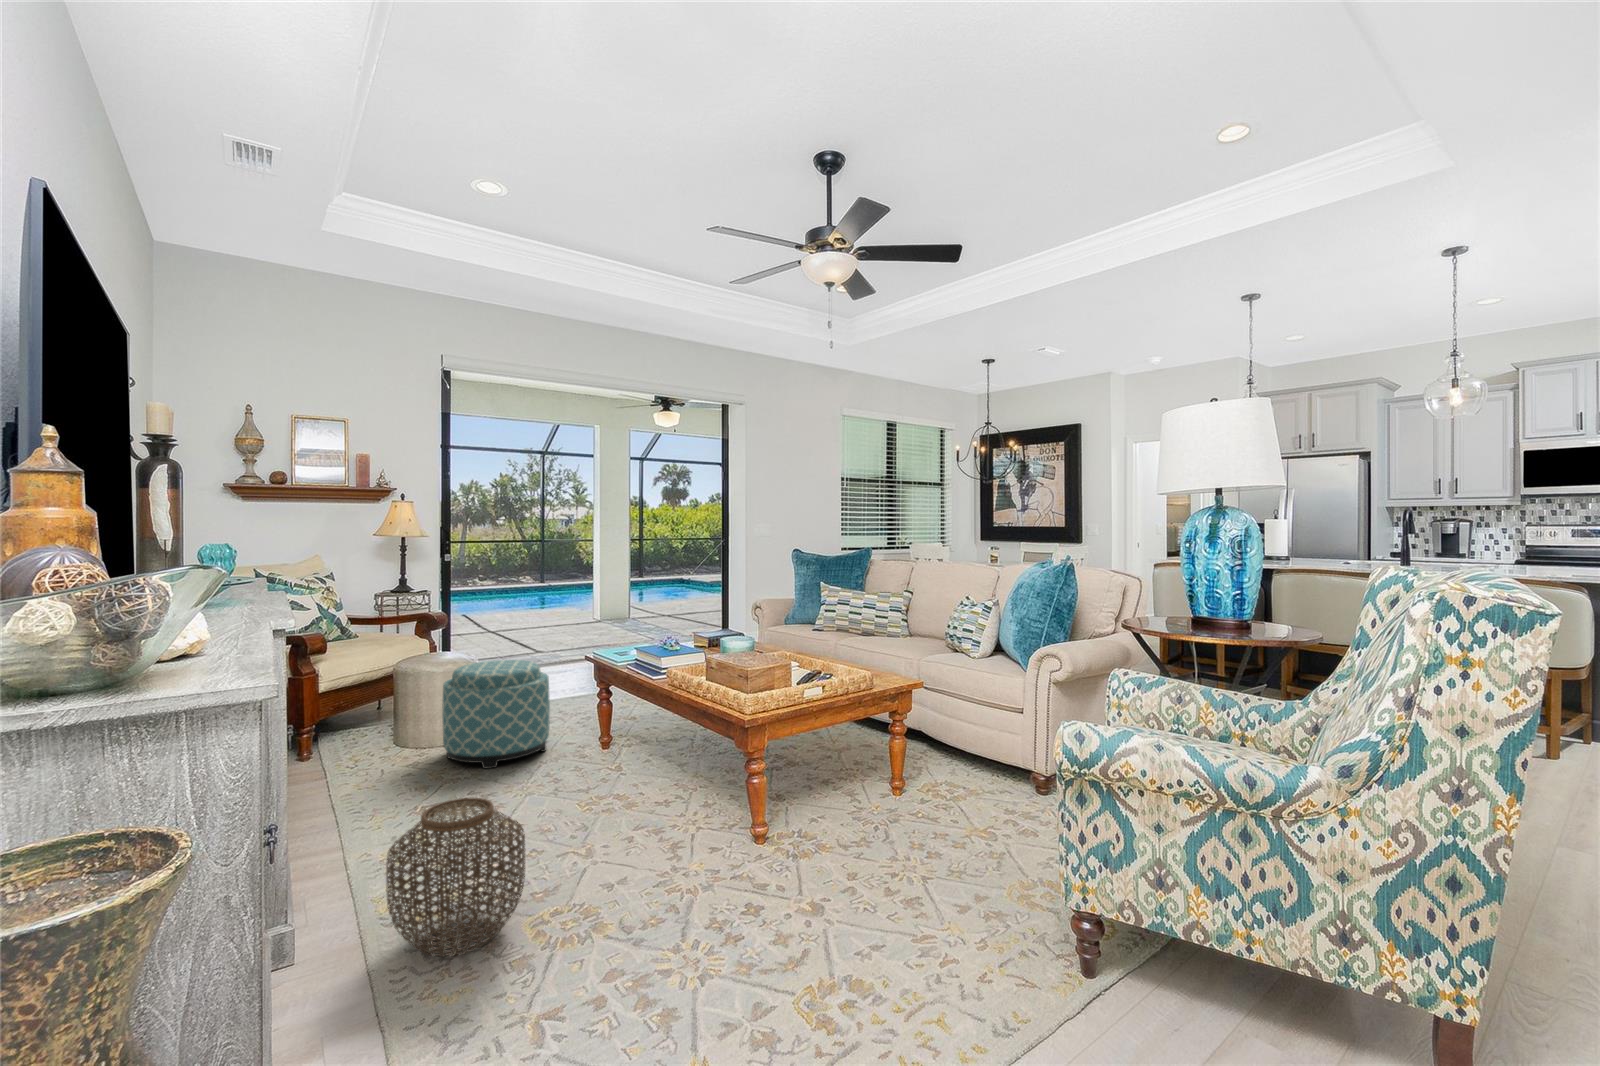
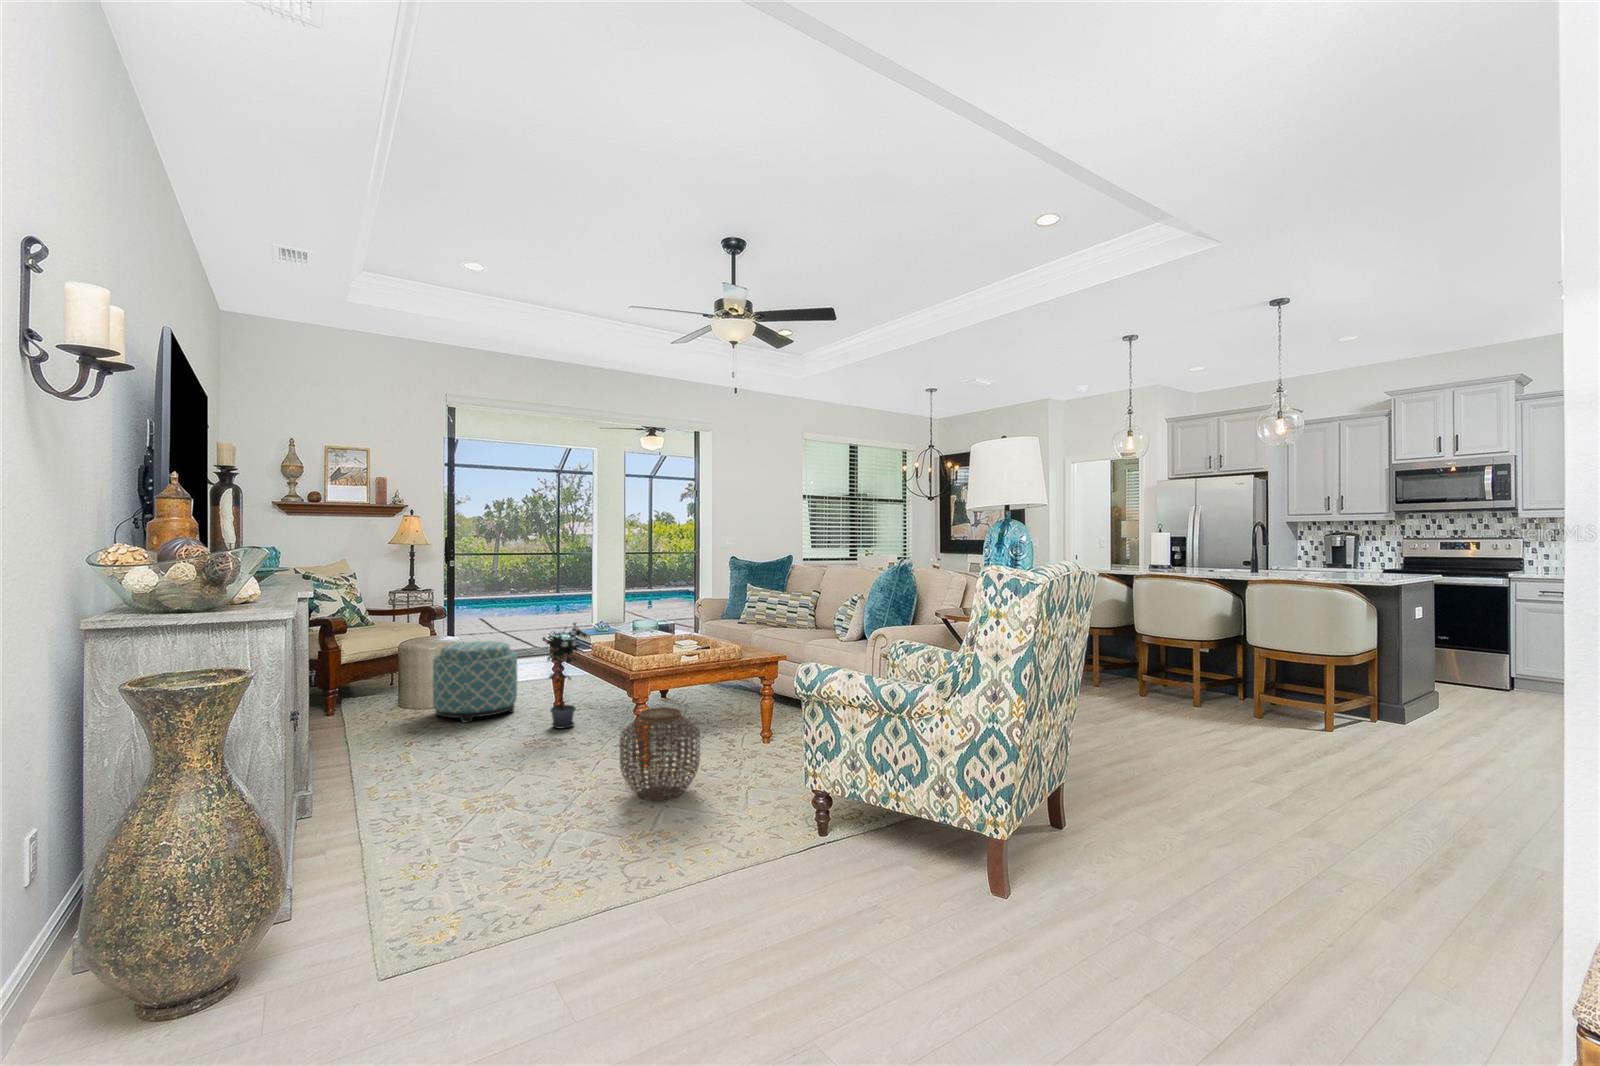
potted plant: none [590,639,649,777] -> present [543,623,587,729]
woven basket: present [386,798,525,956] -> present [620,707,700,801]

